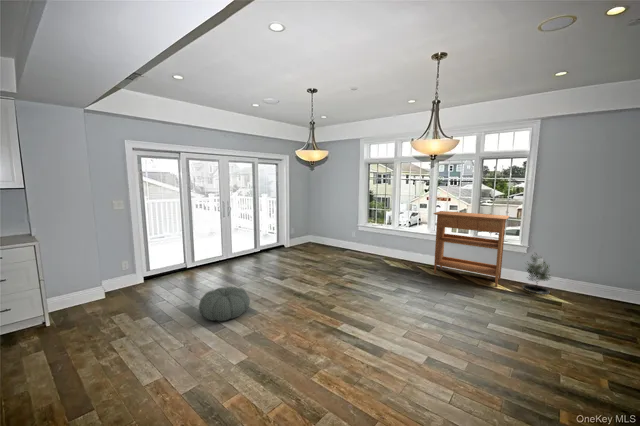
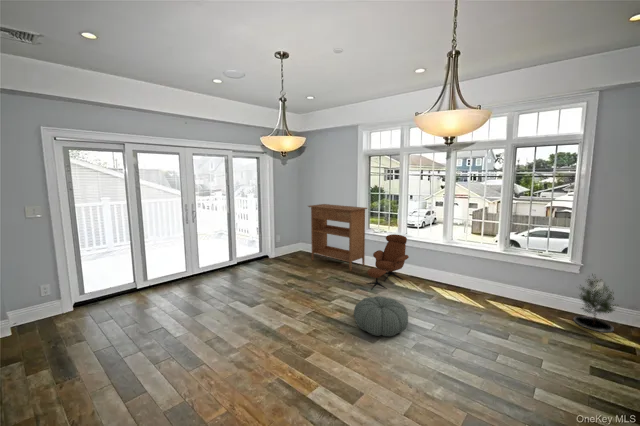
console table: present [434,211,509,286] -> present [308,204,367,271]
lounge chair: none [368,227,401,269] -> present [367,234,409,289]
pouf: present [199,287,250,321] -> present [354,296,408,336]

